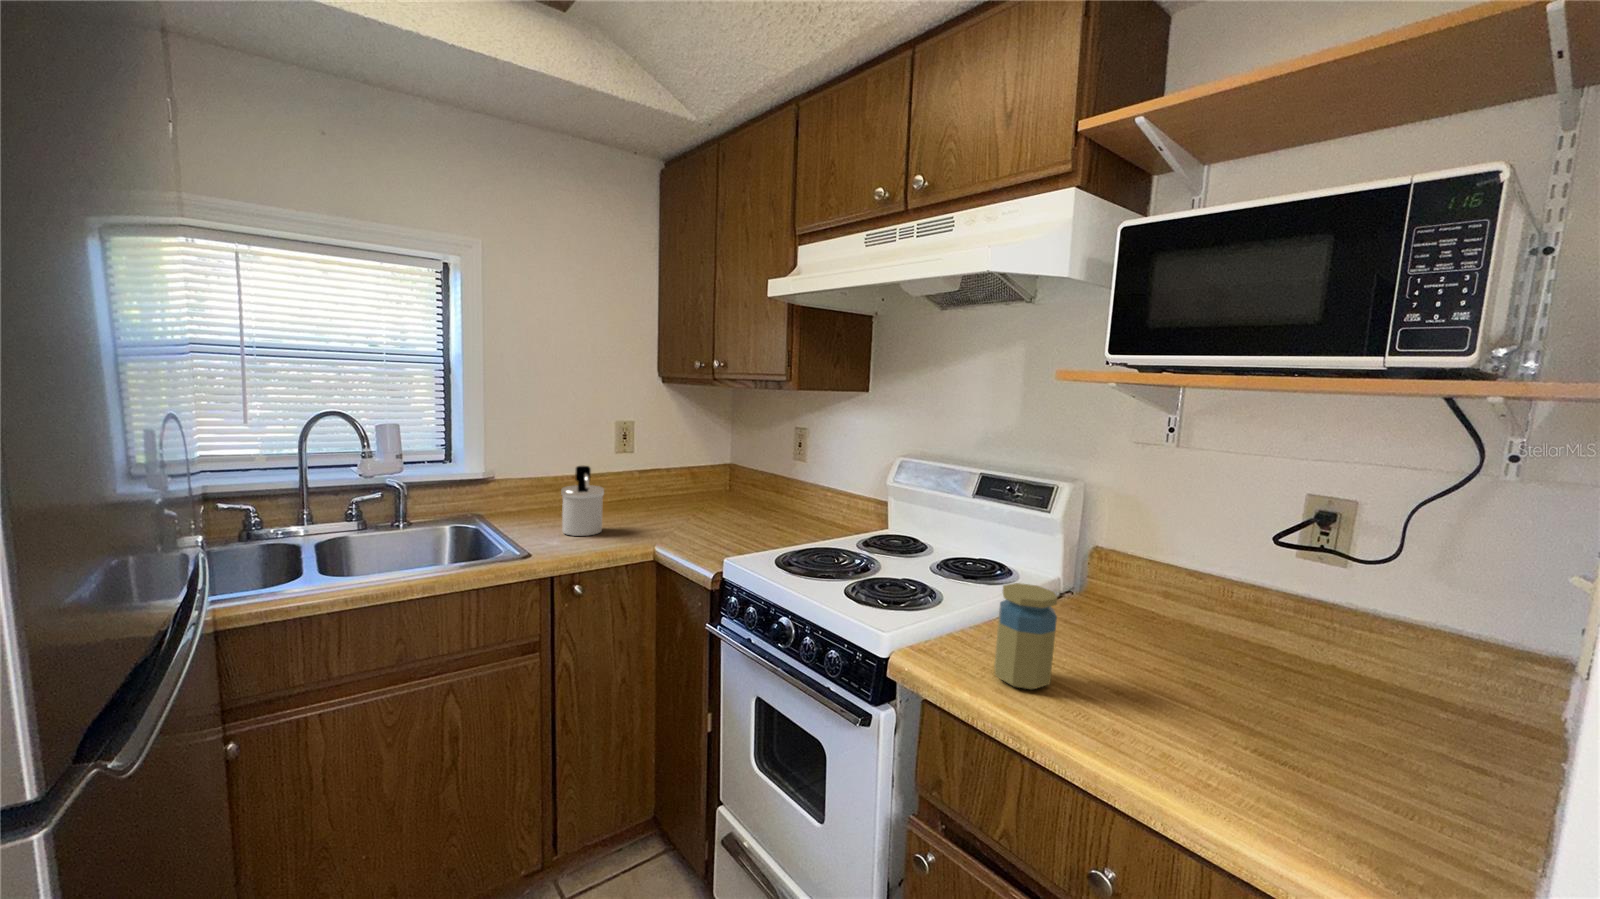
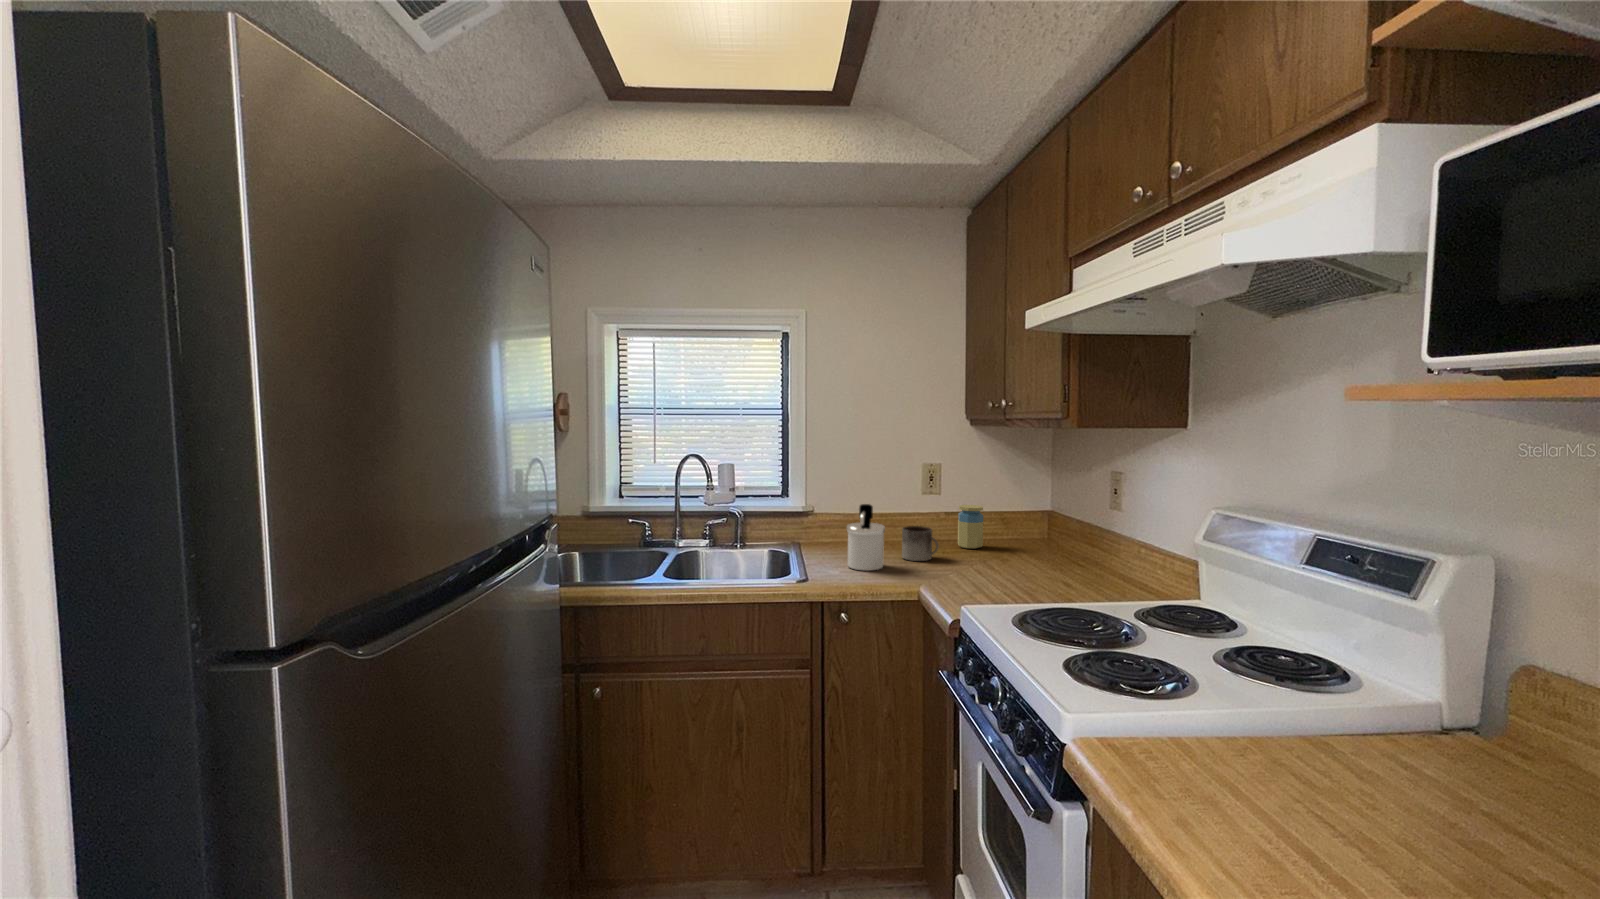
mug: none [612,486,652,521] -> present [902,526,938,561]
jar: present [994,583,1057,690] -> present [958,505,983,549]

